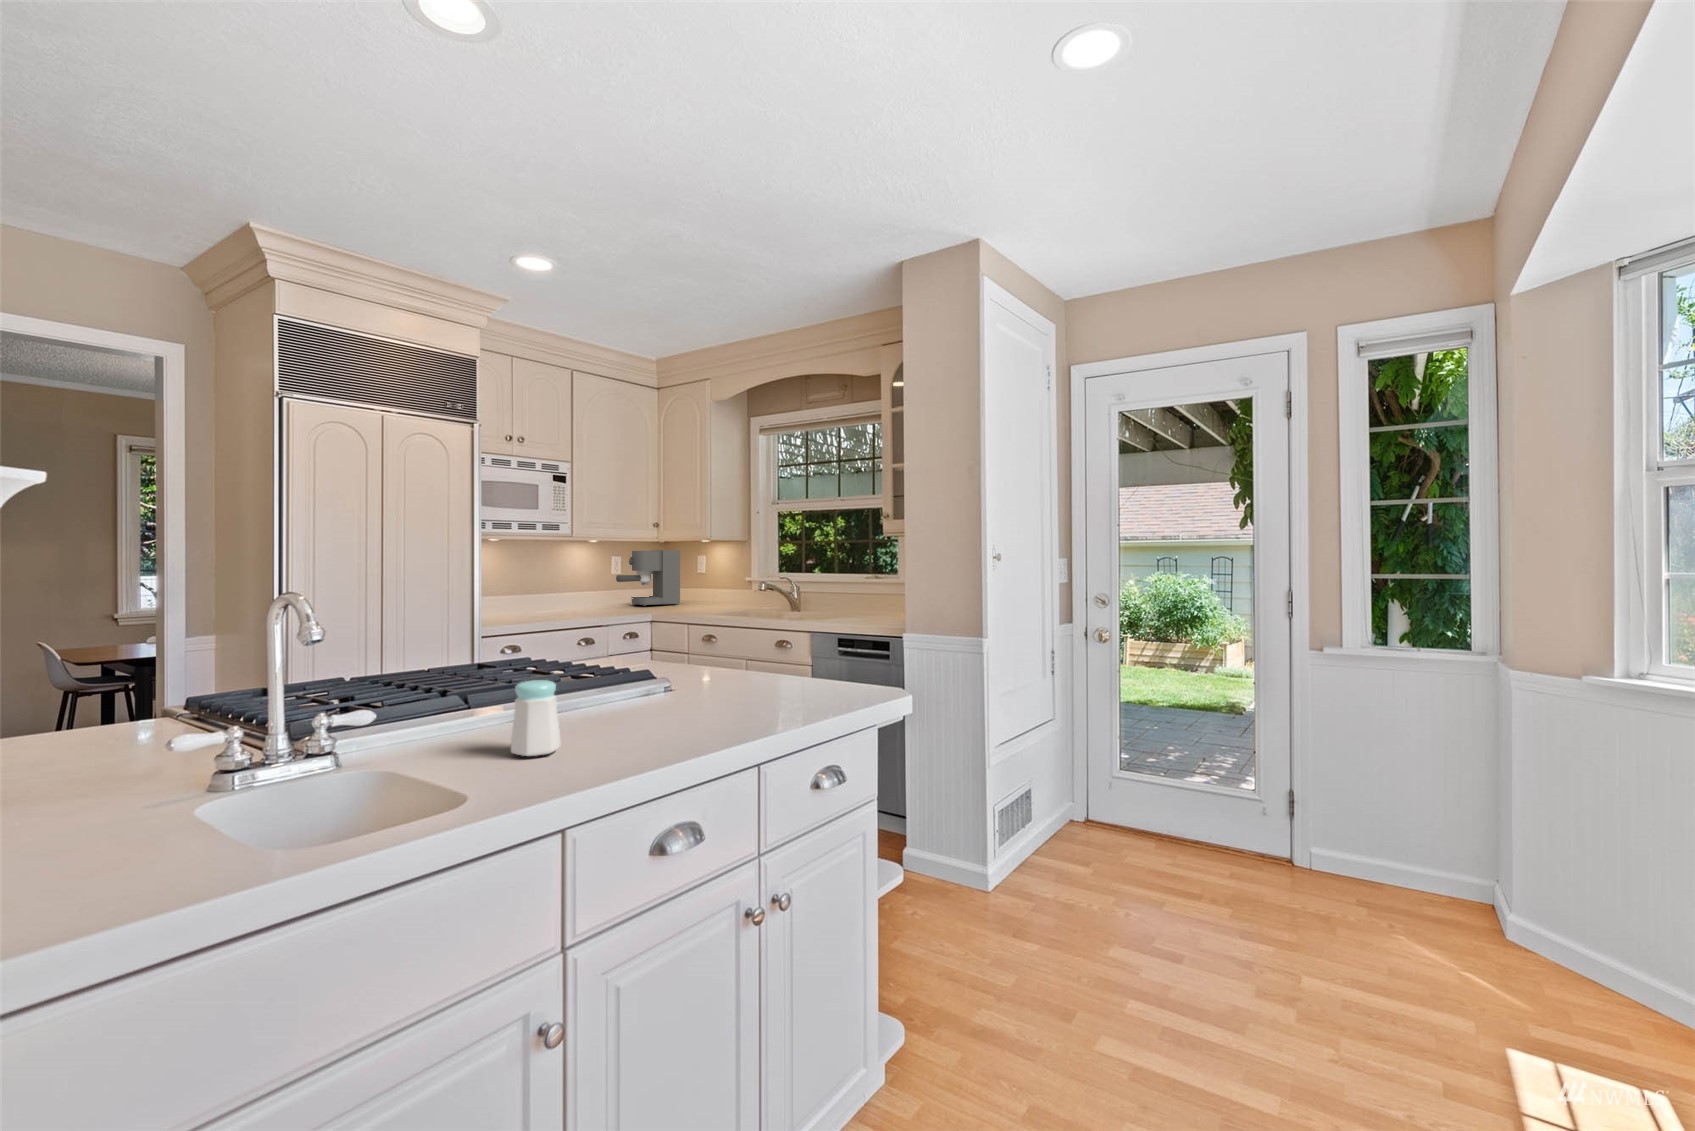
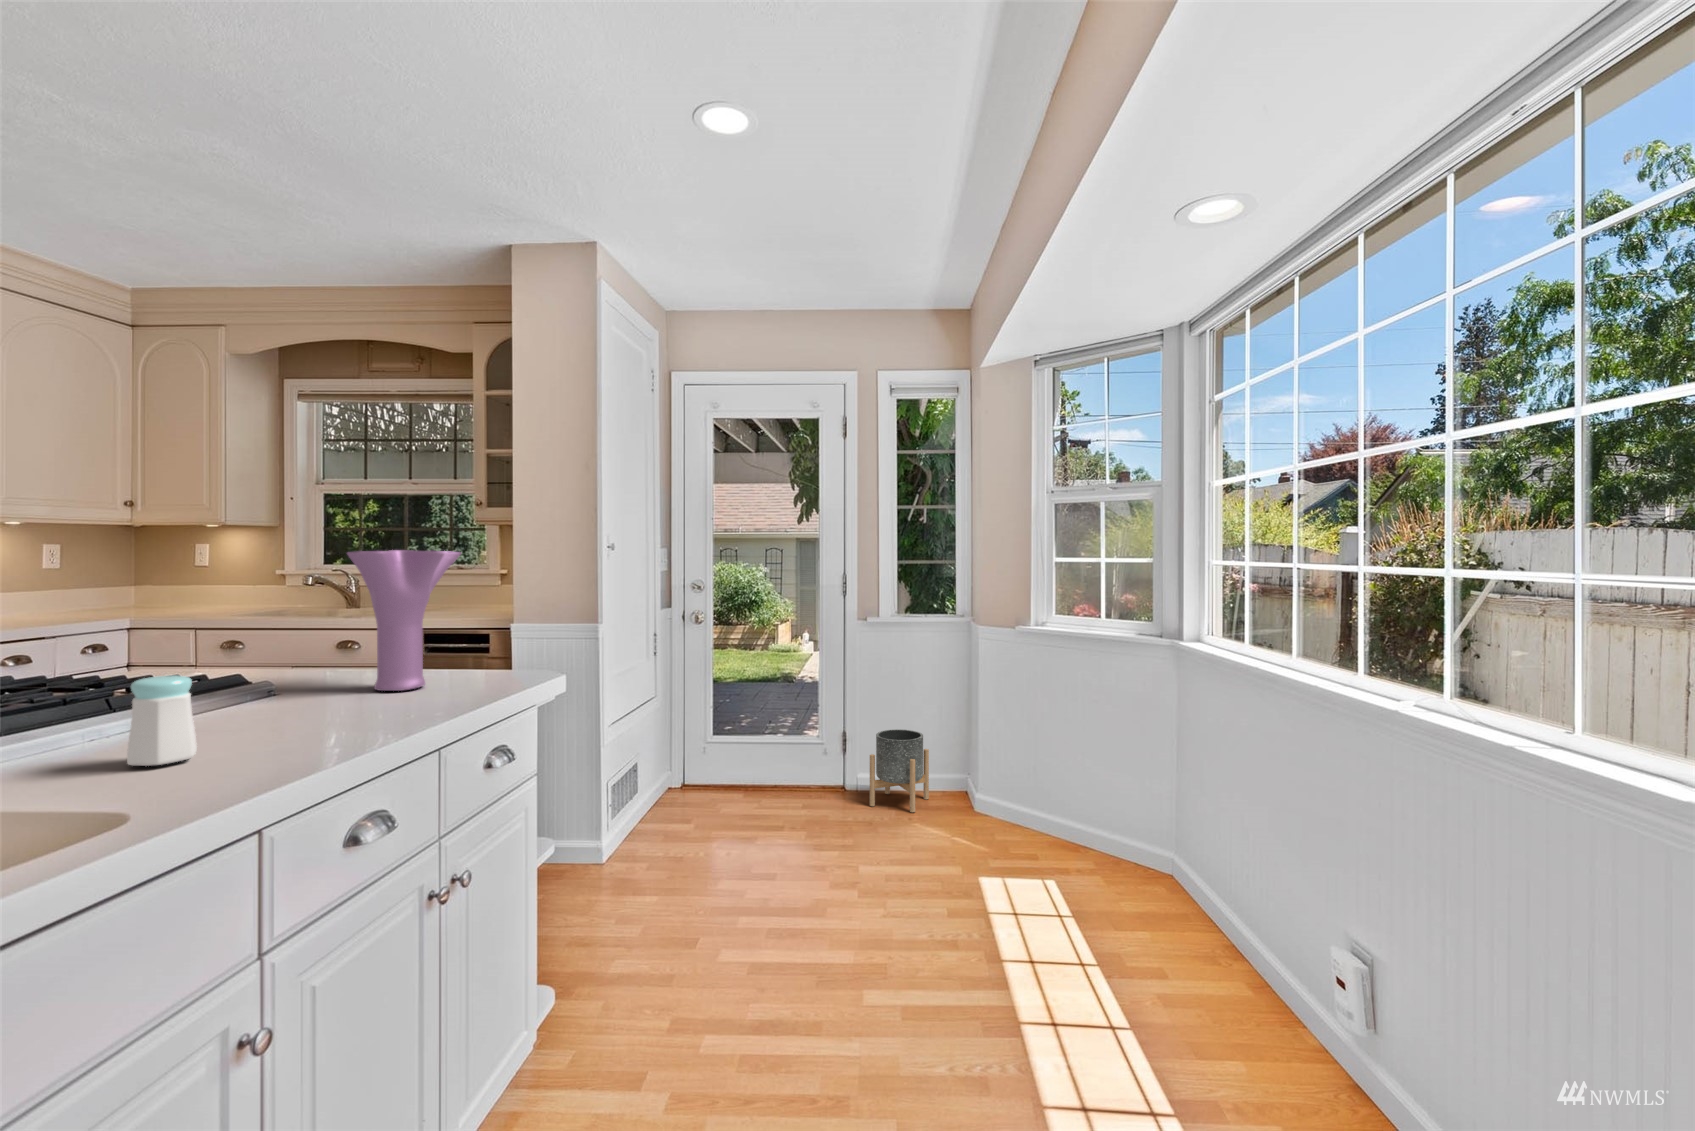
coffee maker: present [616,550,680,606] -> none [55,538,168,611]
vase: none [715,569,810,702] -> present [347,550,461,691]
planter: none [1328,800,1427,920] -> present [870,729,929,812]

